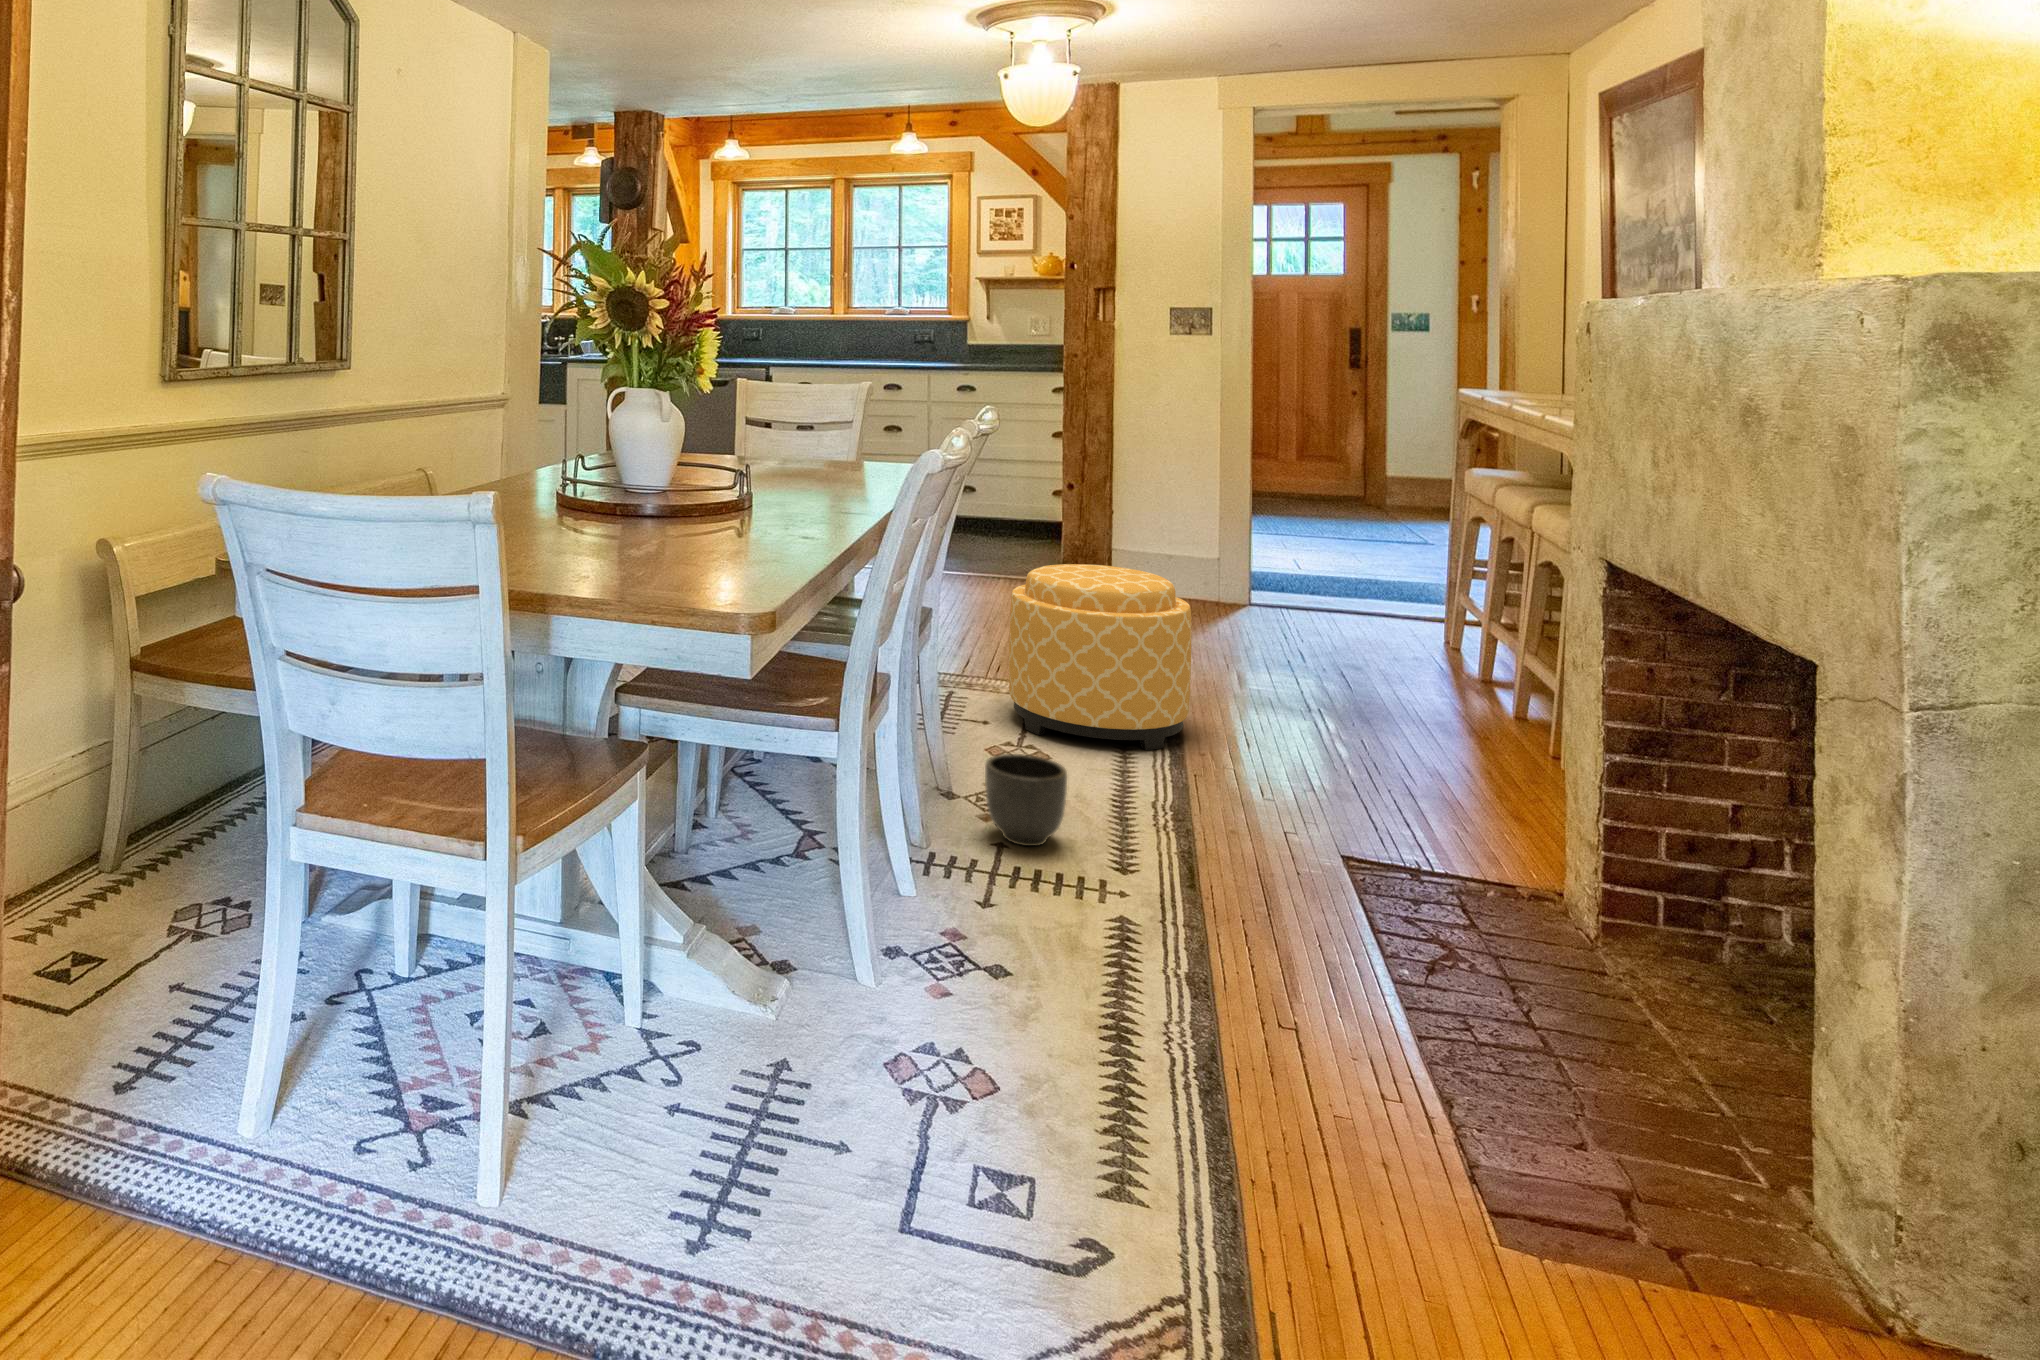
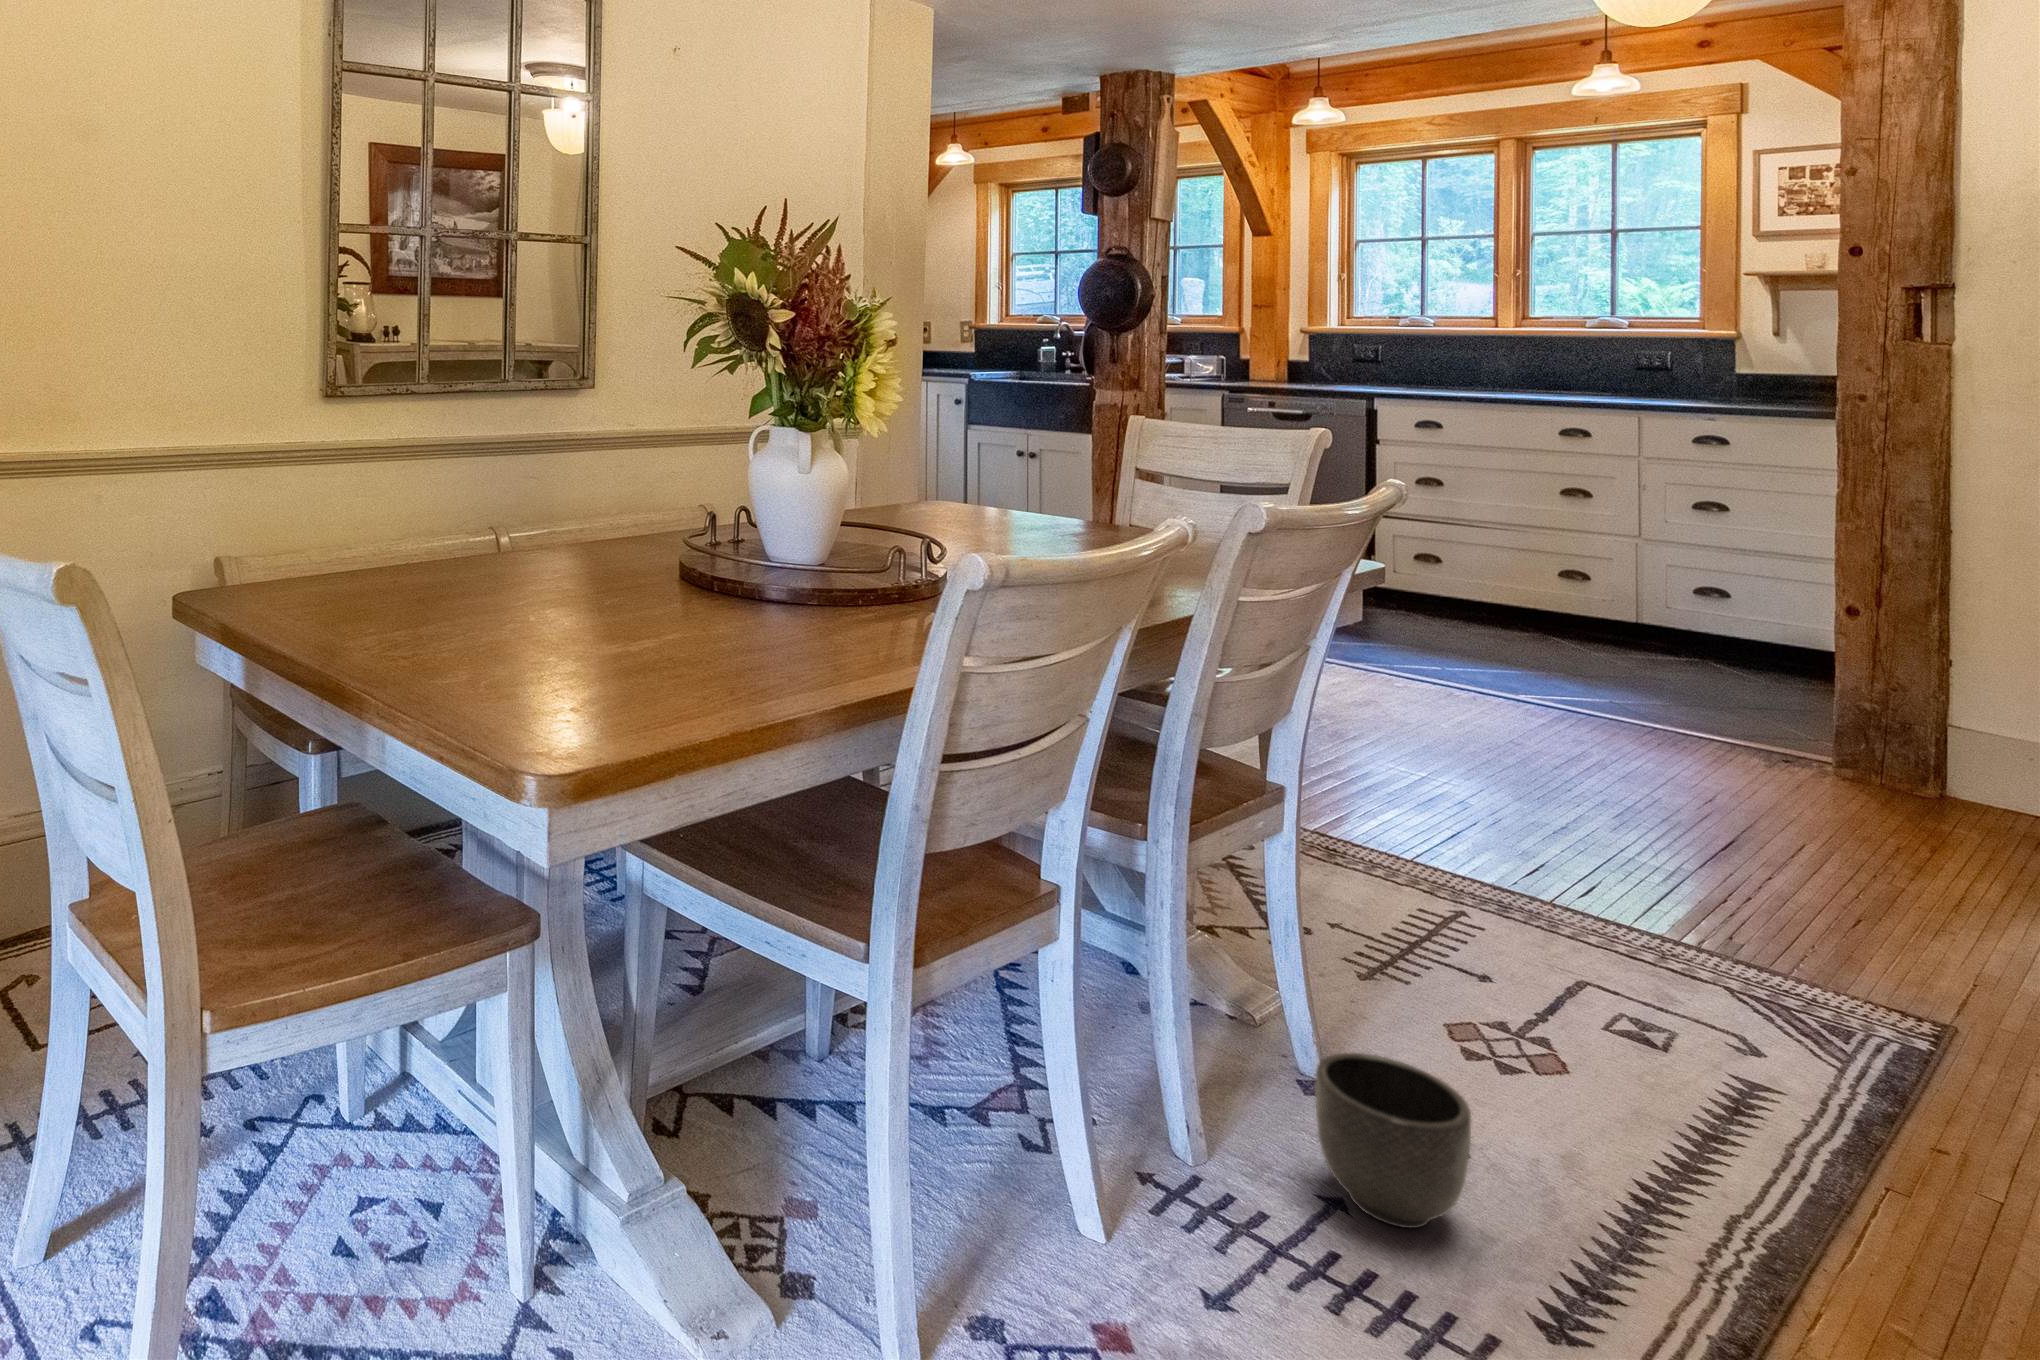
ottoman: present [1009,564,1191,750] -> none [1538,747,1935,1115]

